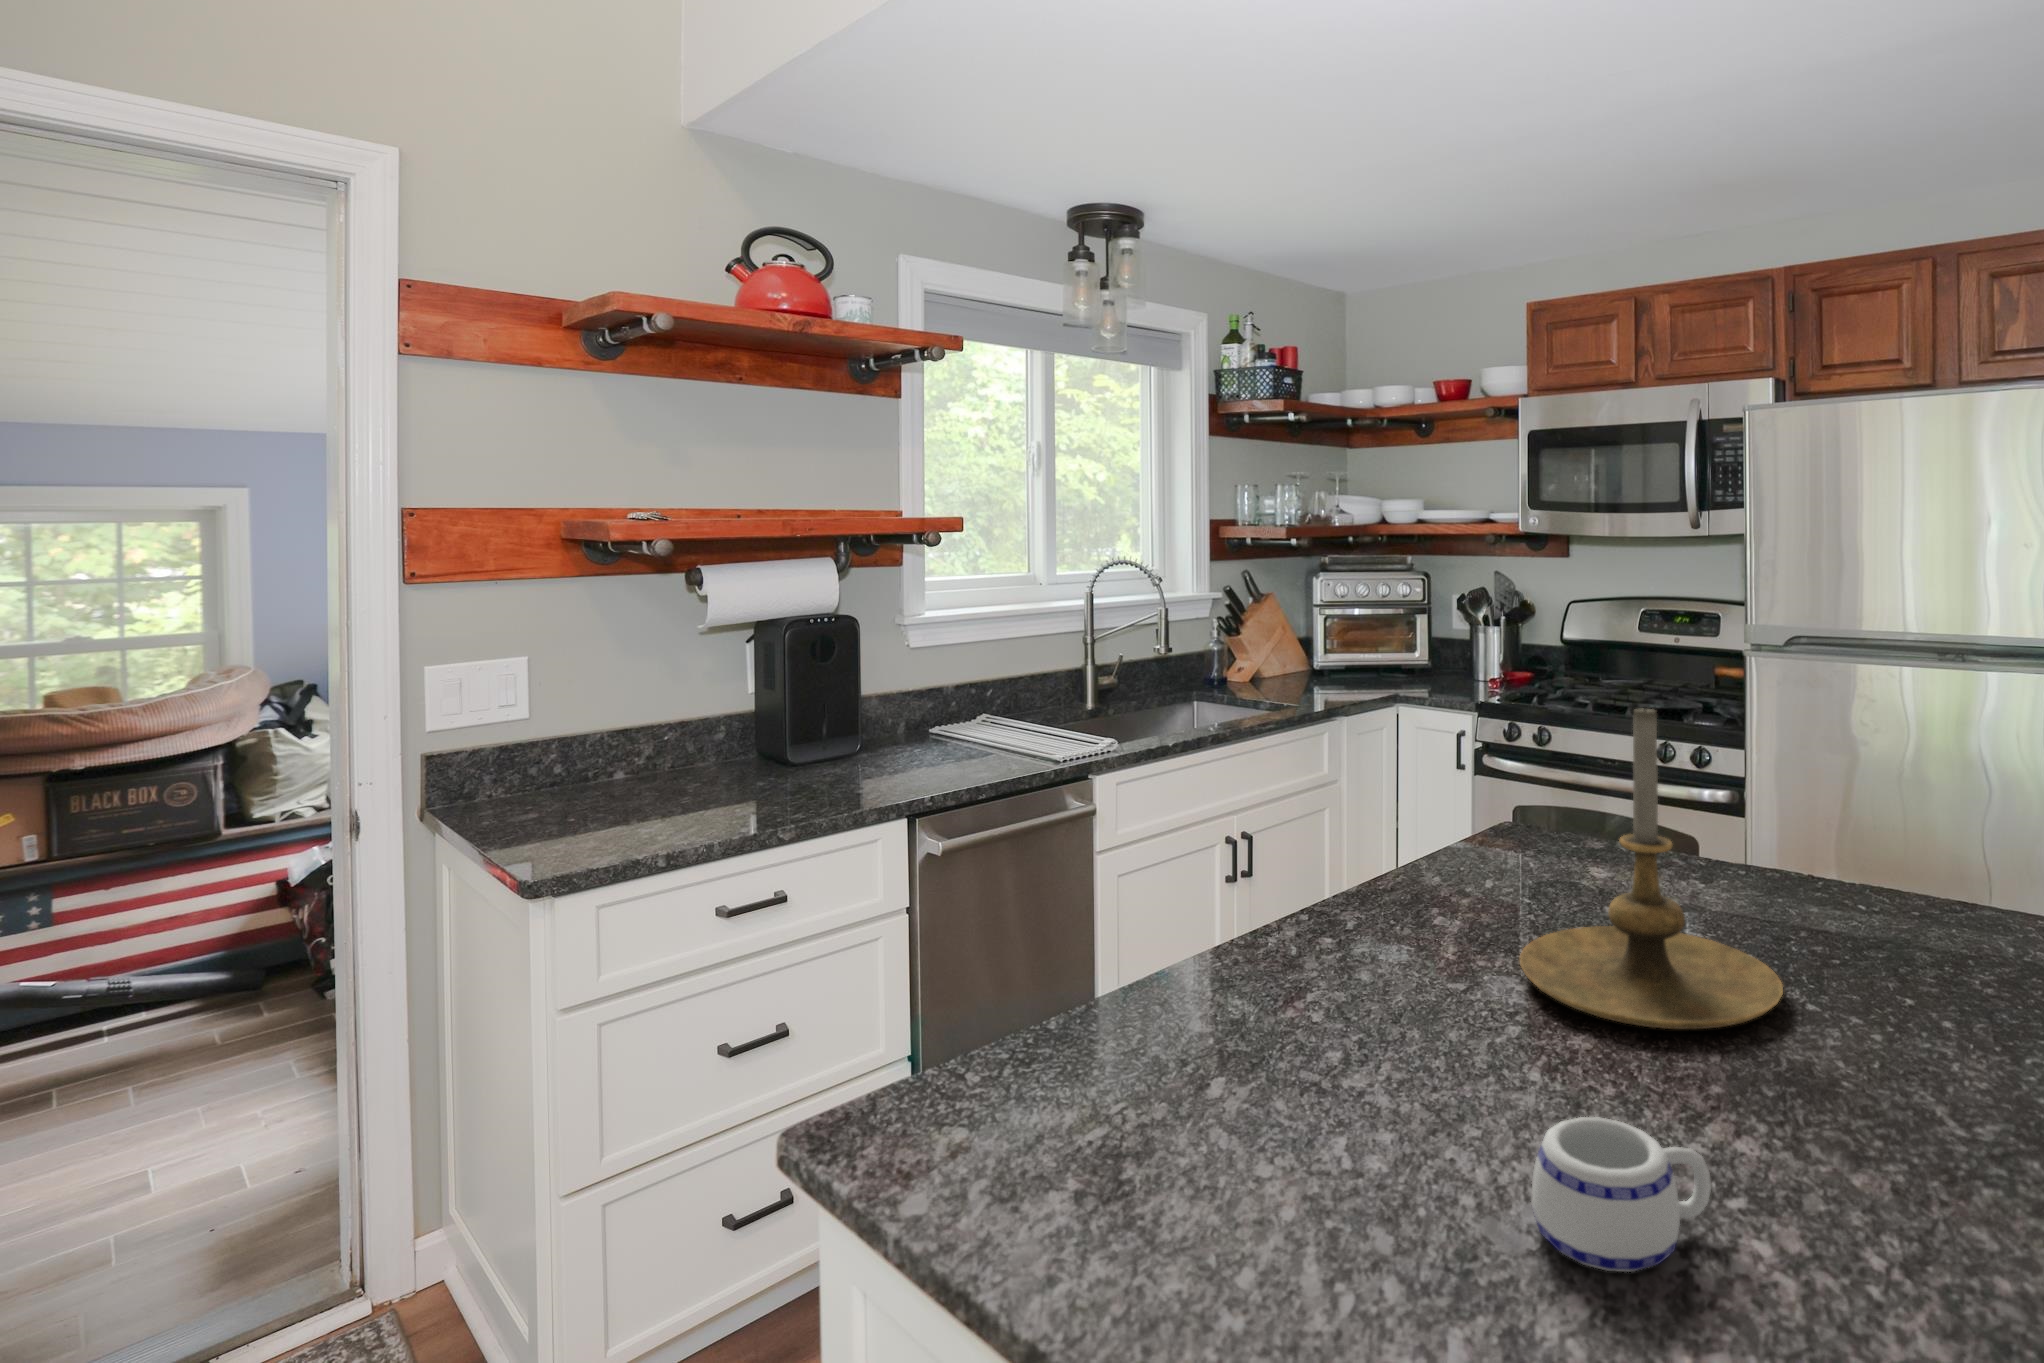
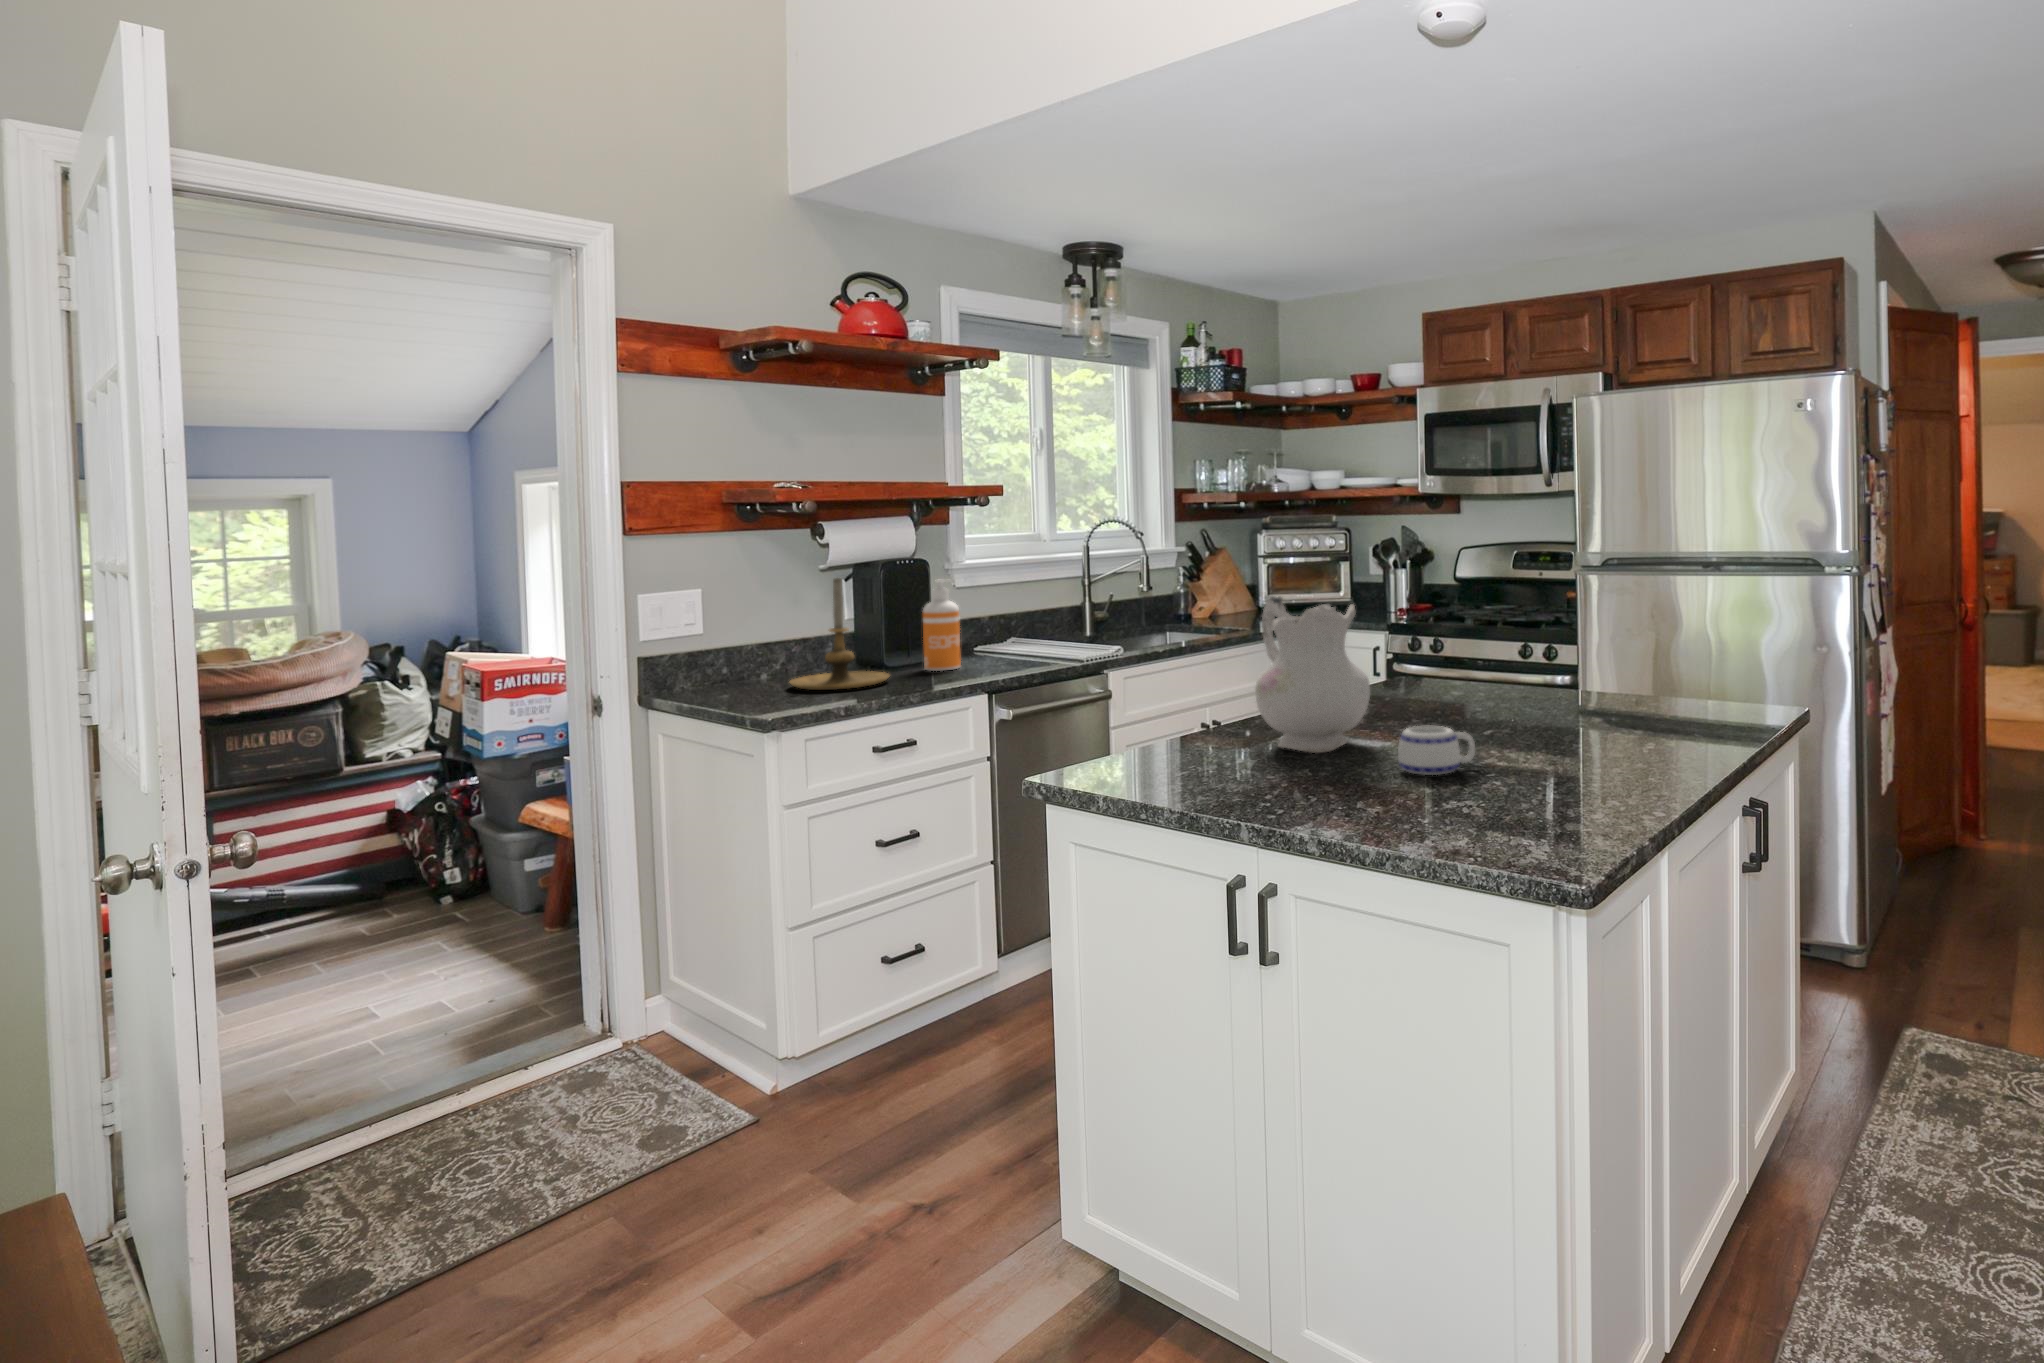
soap dispenser: none [836,646,889,773] -> present [923,580,961,671]
candle holder: present [1520,708,1783,1029] -> present [790,578,889,690]
ceramic pitcher: none [1237,764,1466,1114] -> present [1255,596,1370,753]

